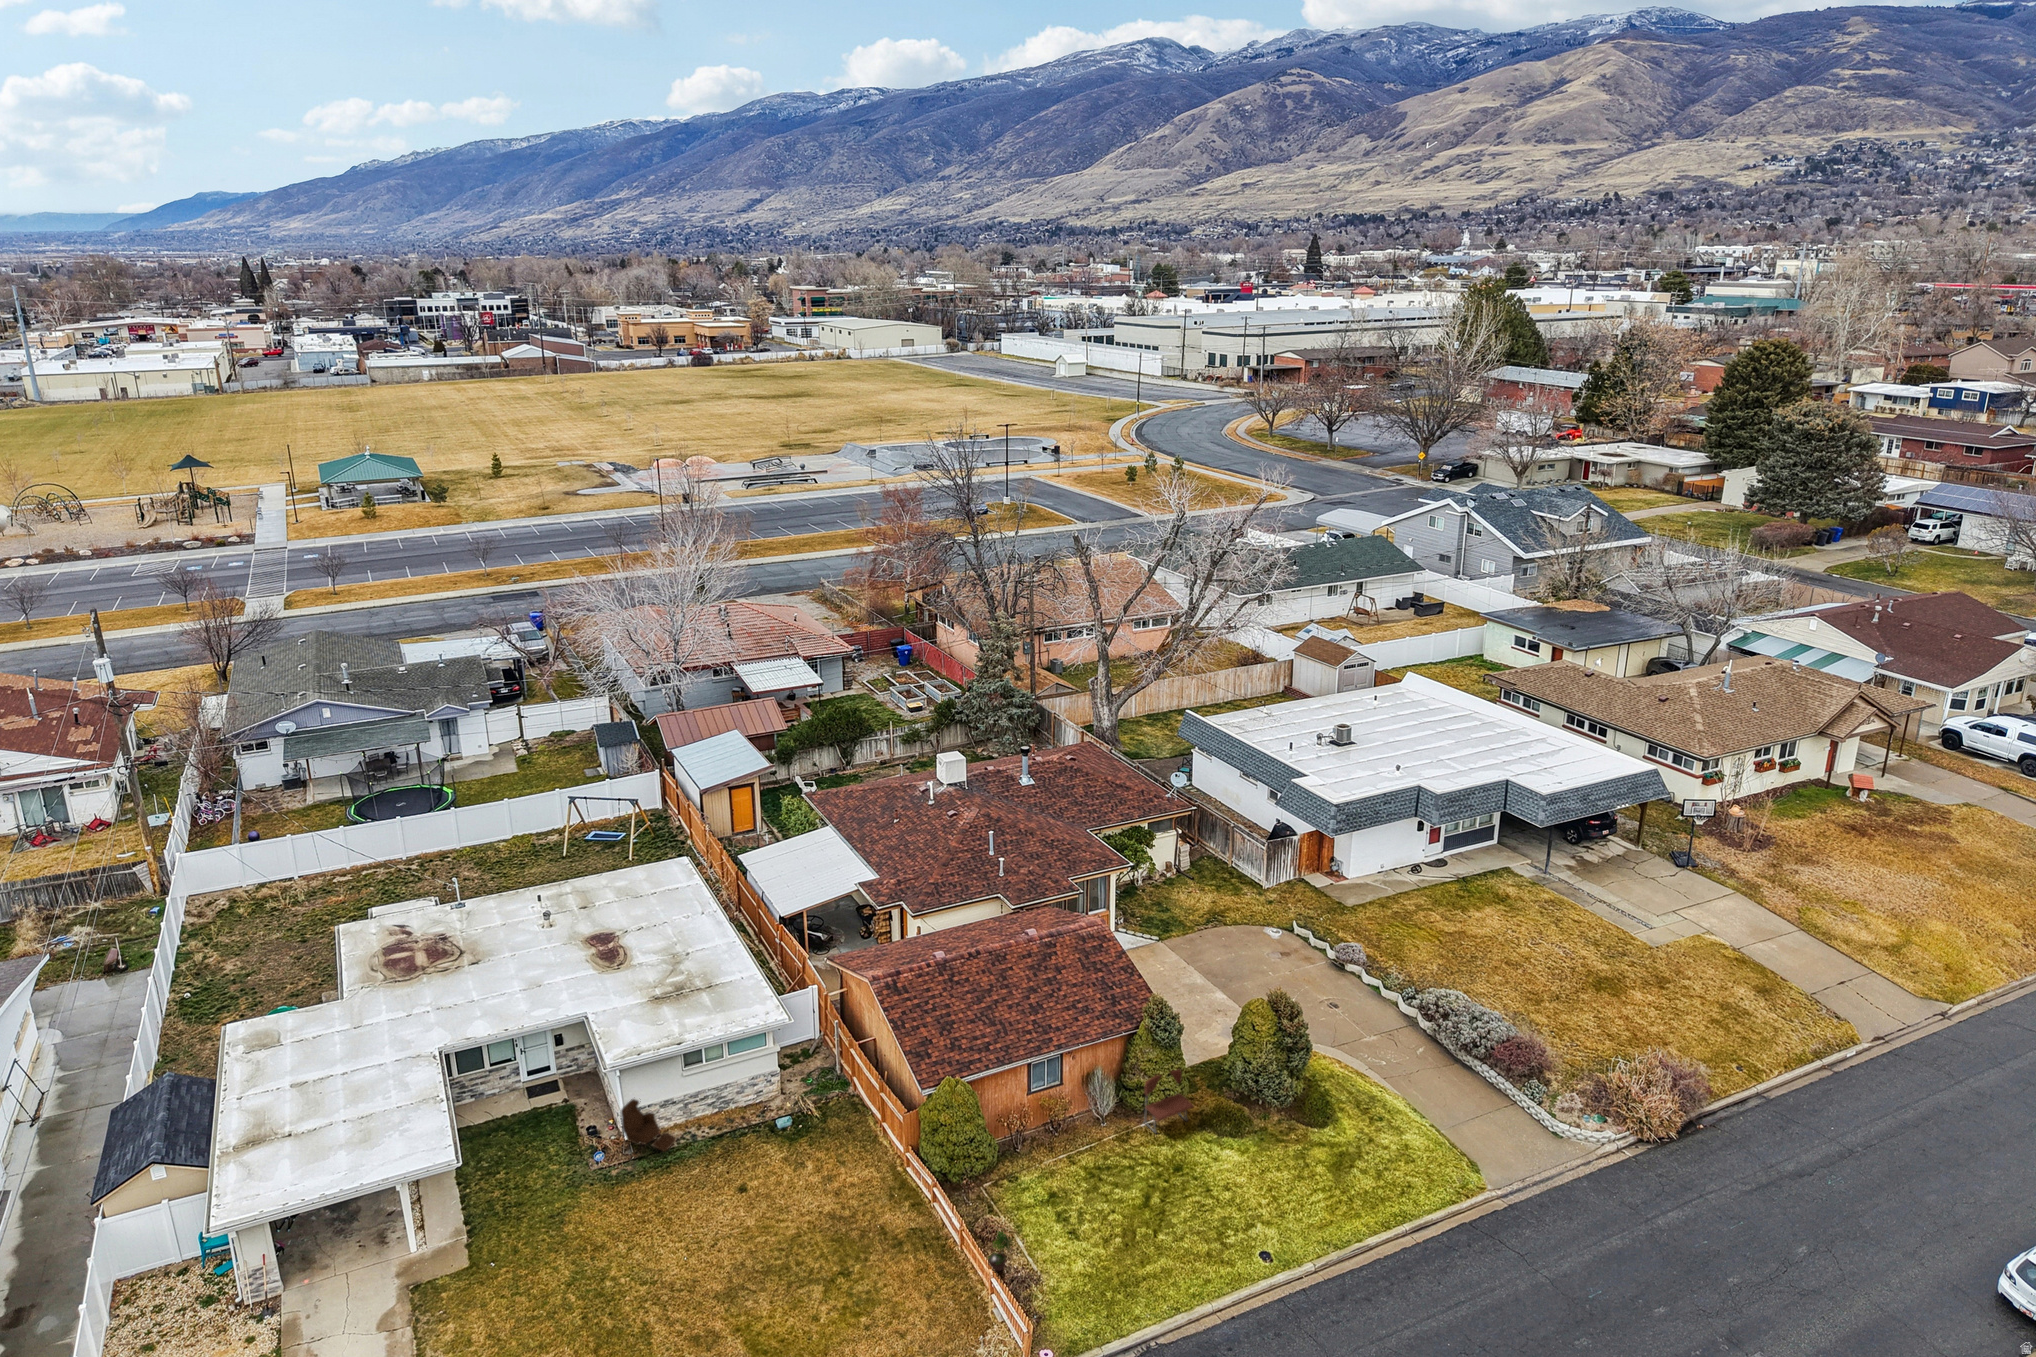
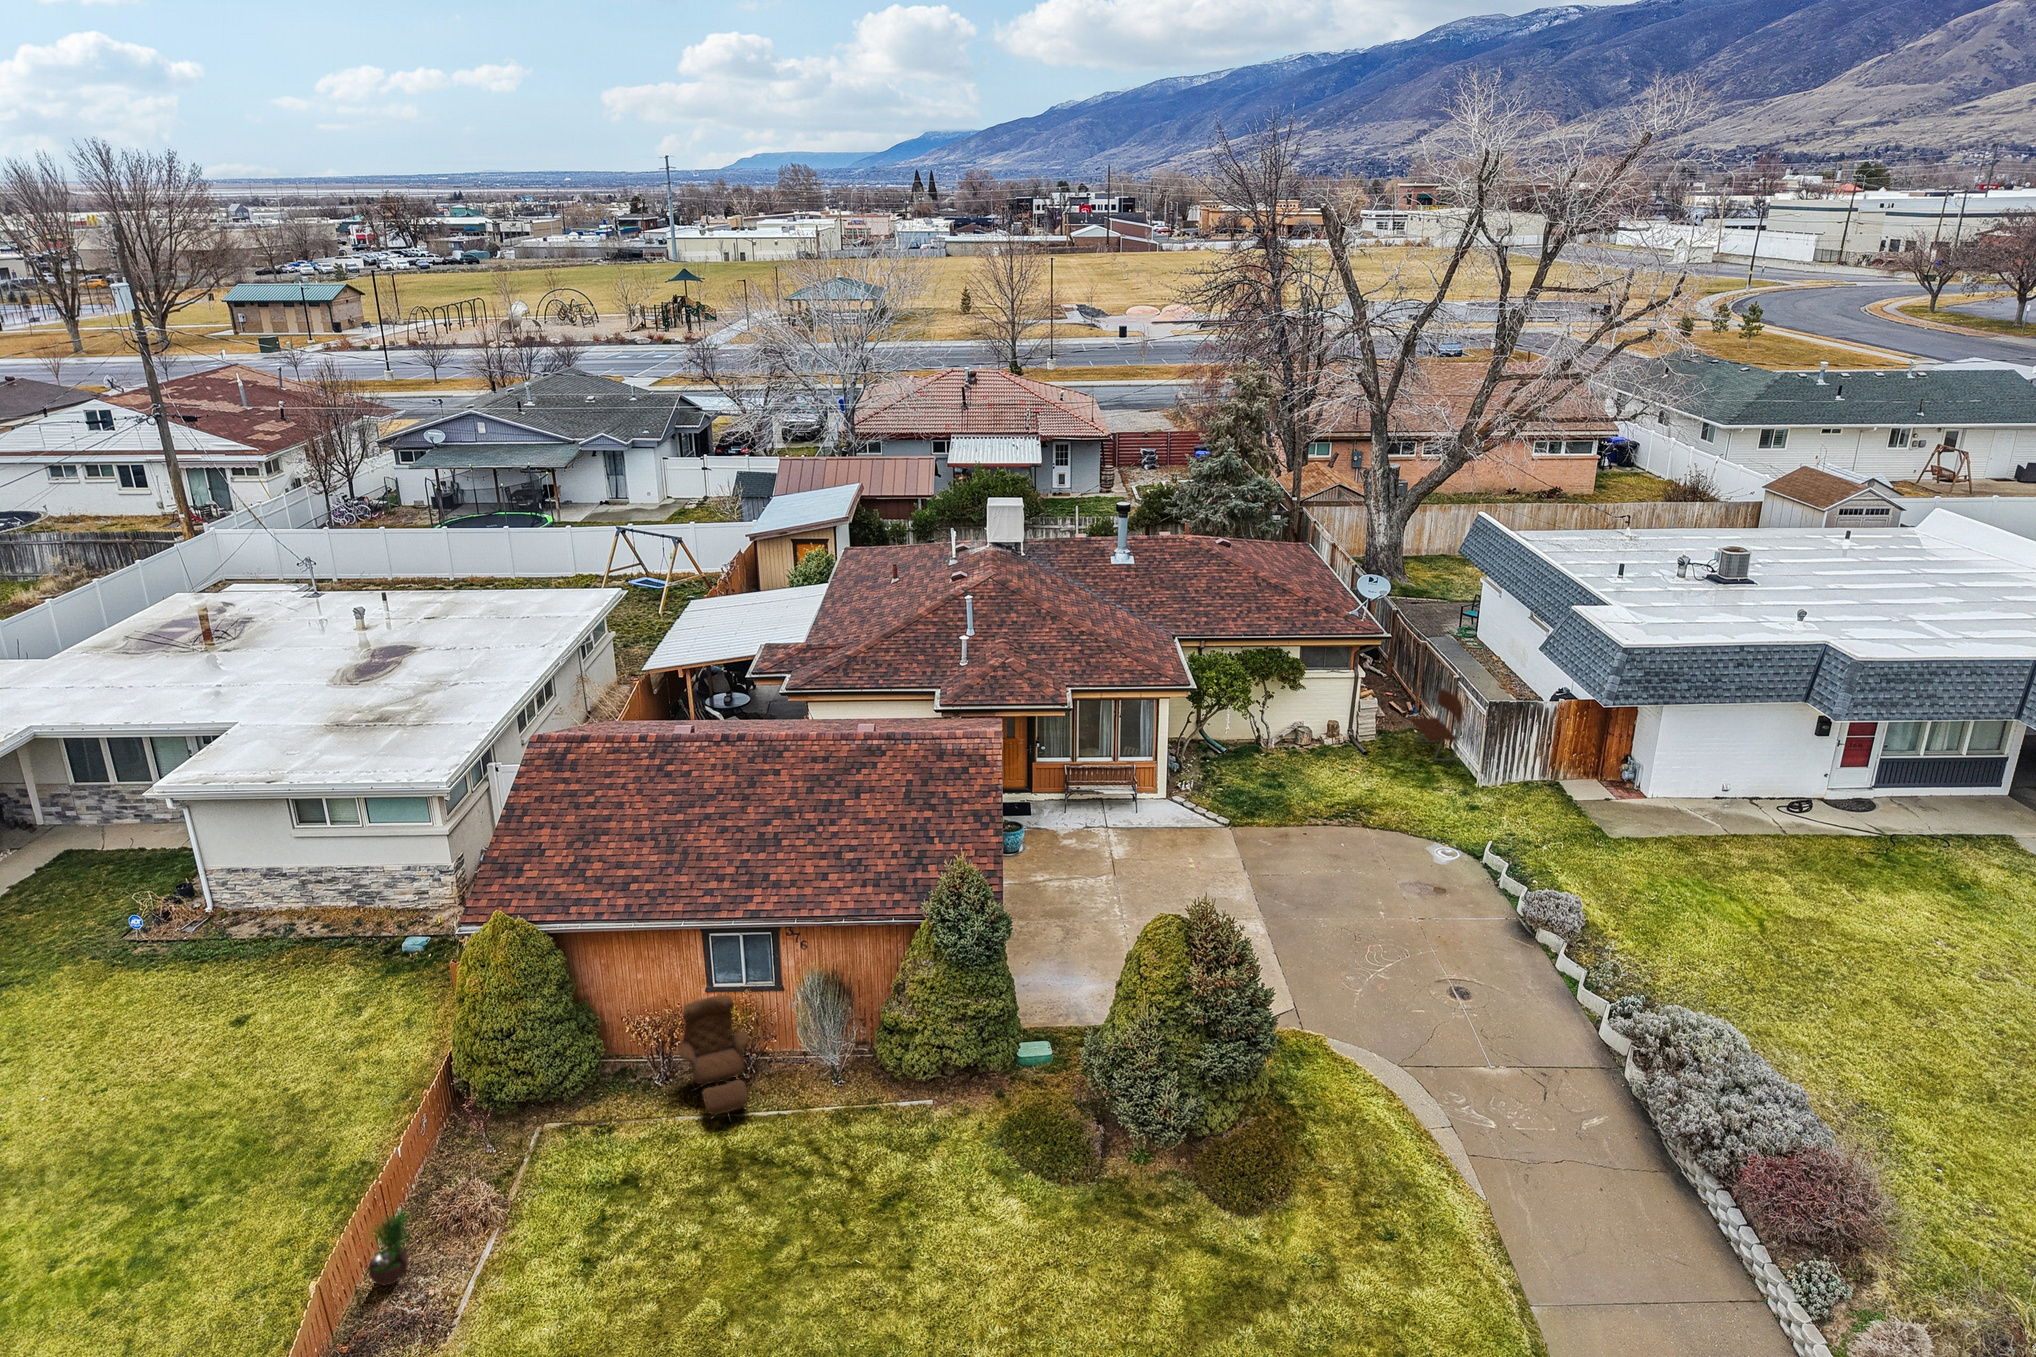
bench: present [1144,1069,1194,1133] -> present [1411,689,1463,761]
lounge chair: present [621,1099,675,1152] -> present [679,995,749,1122]

